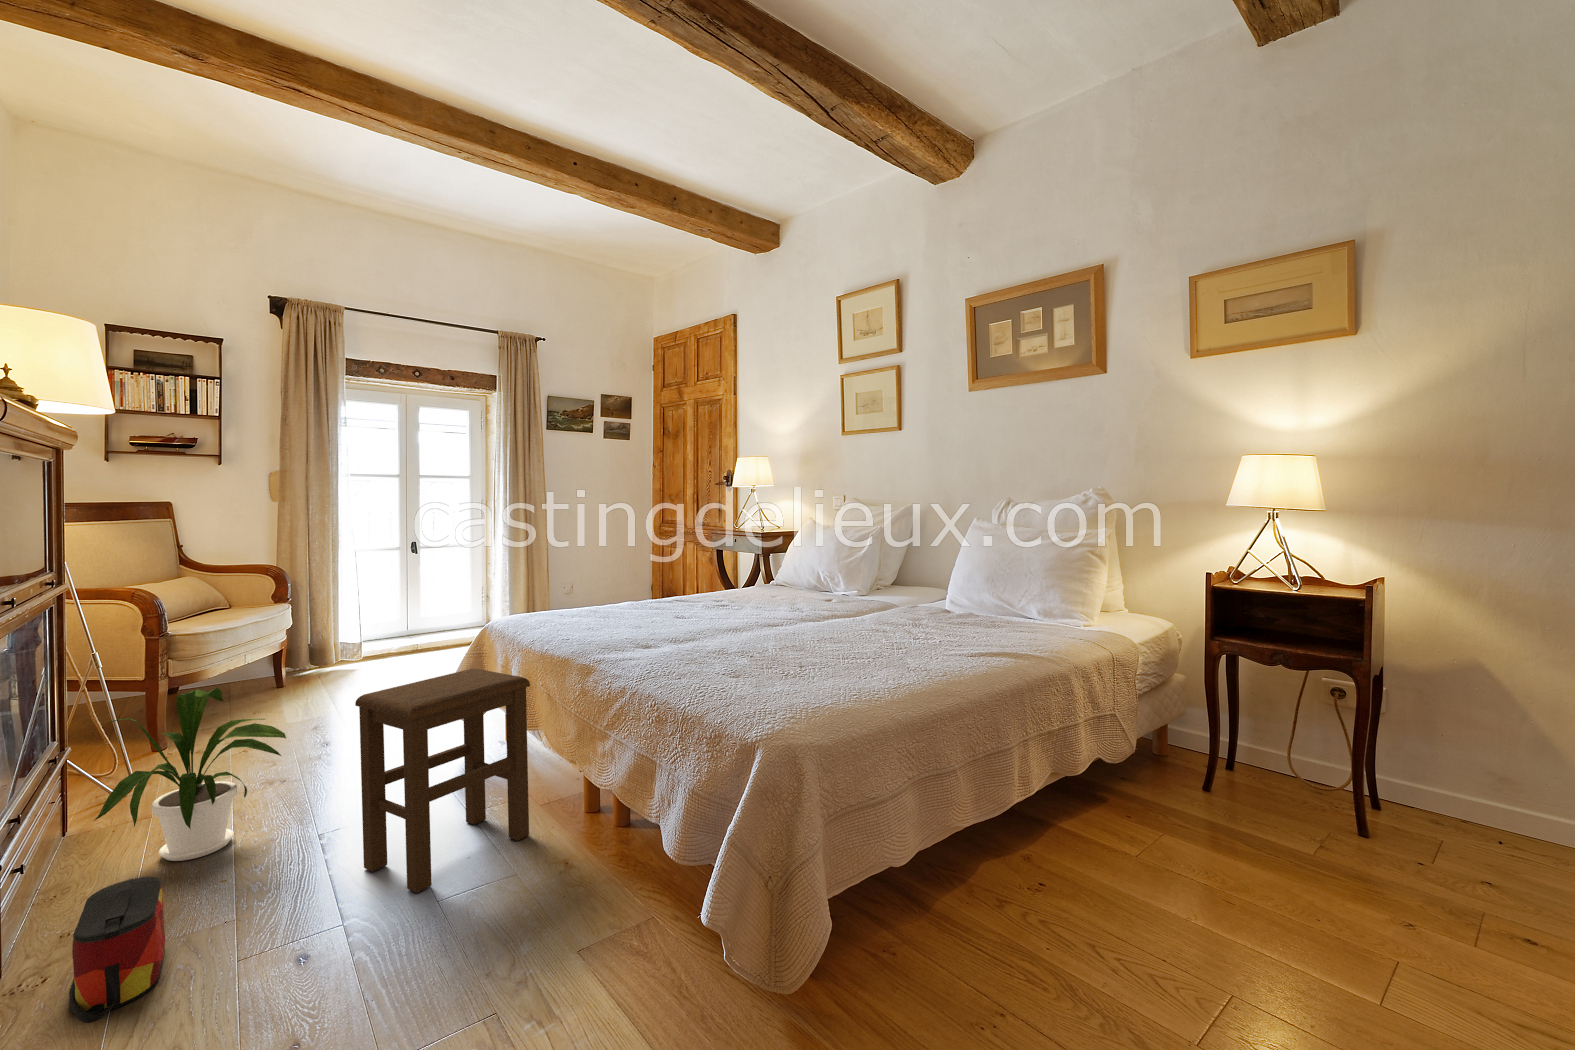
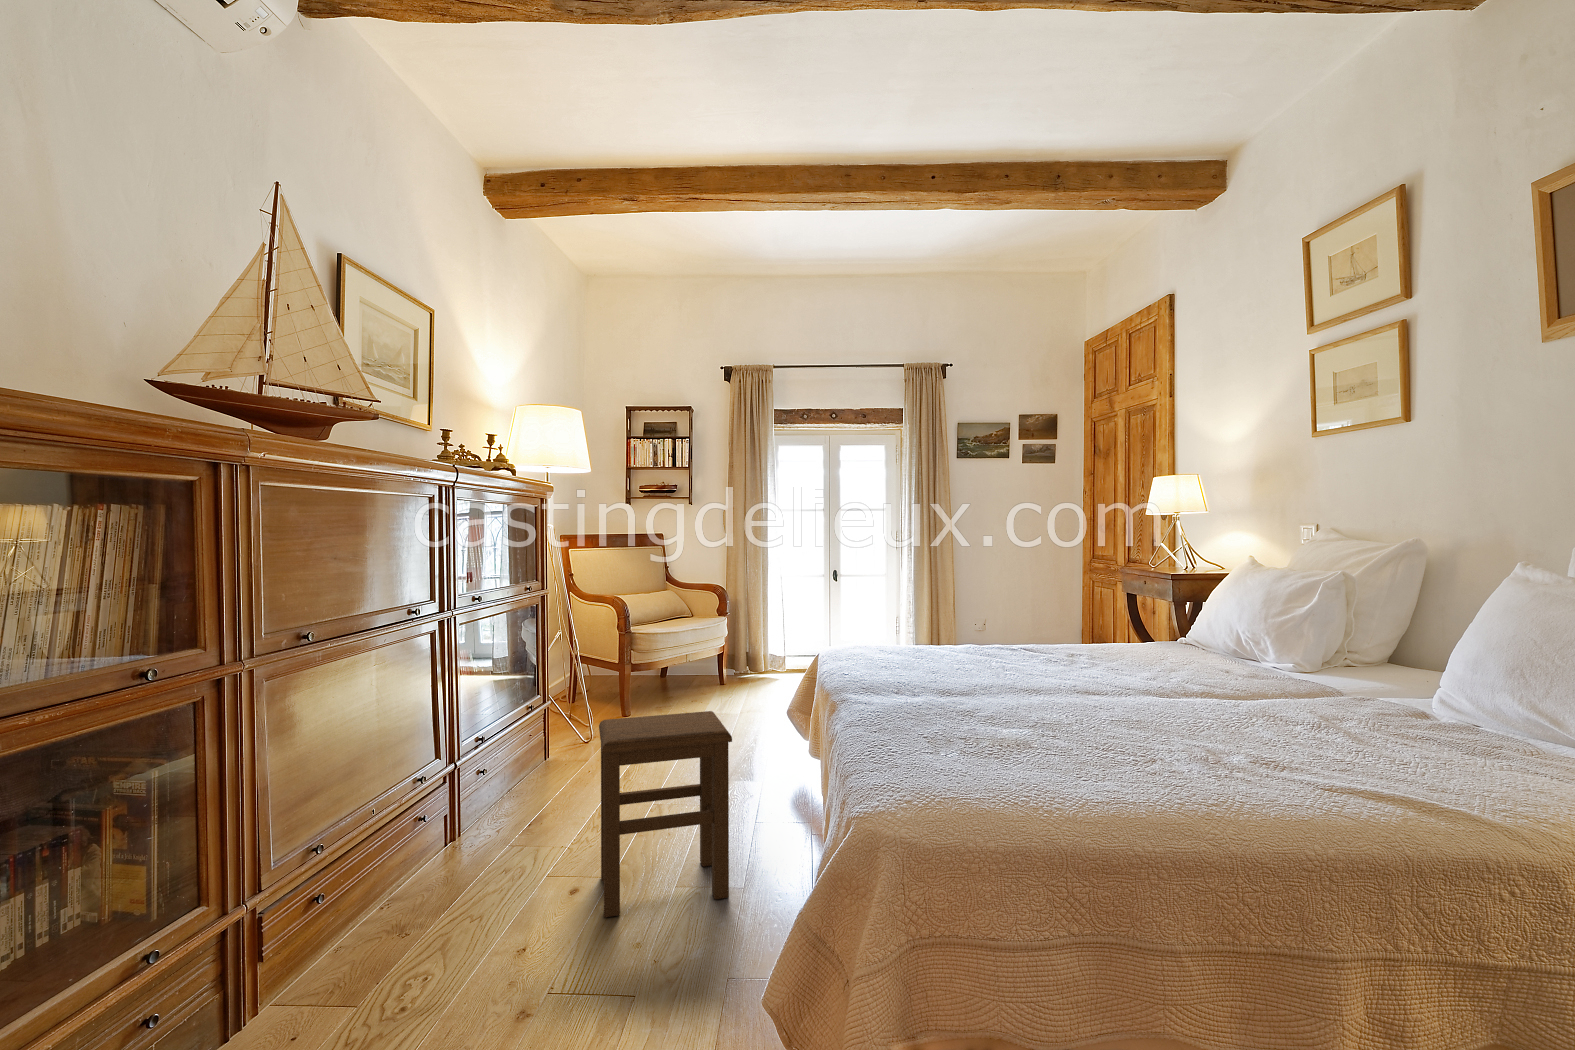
house plant: present [95,688,286,861] -> none [474,689,601,821]
bag: present [69,877,165,1023] -> none [385,828,464,928]

